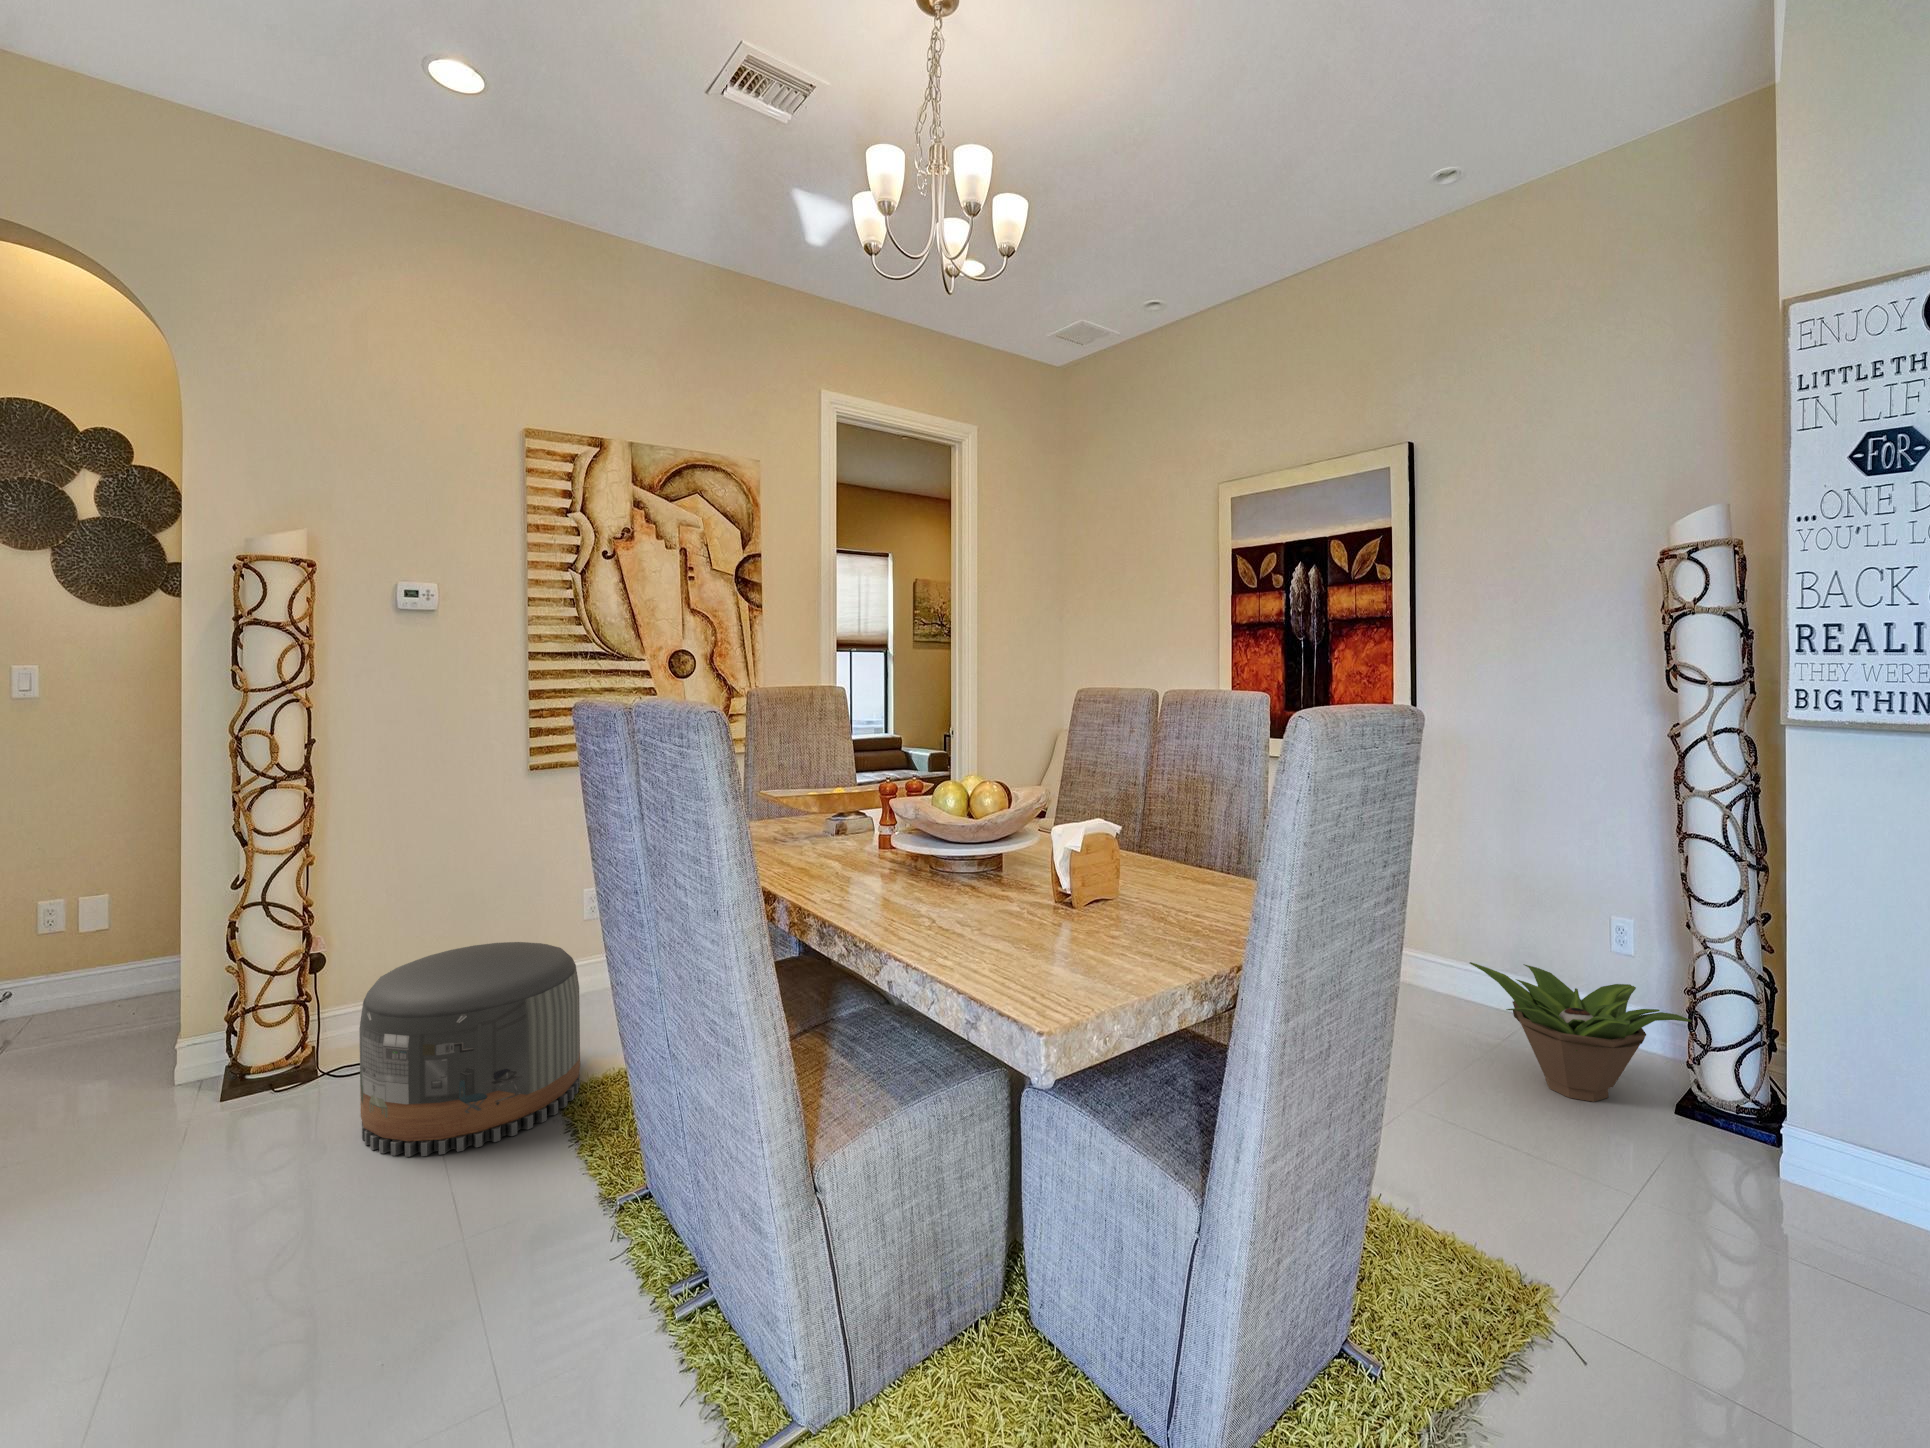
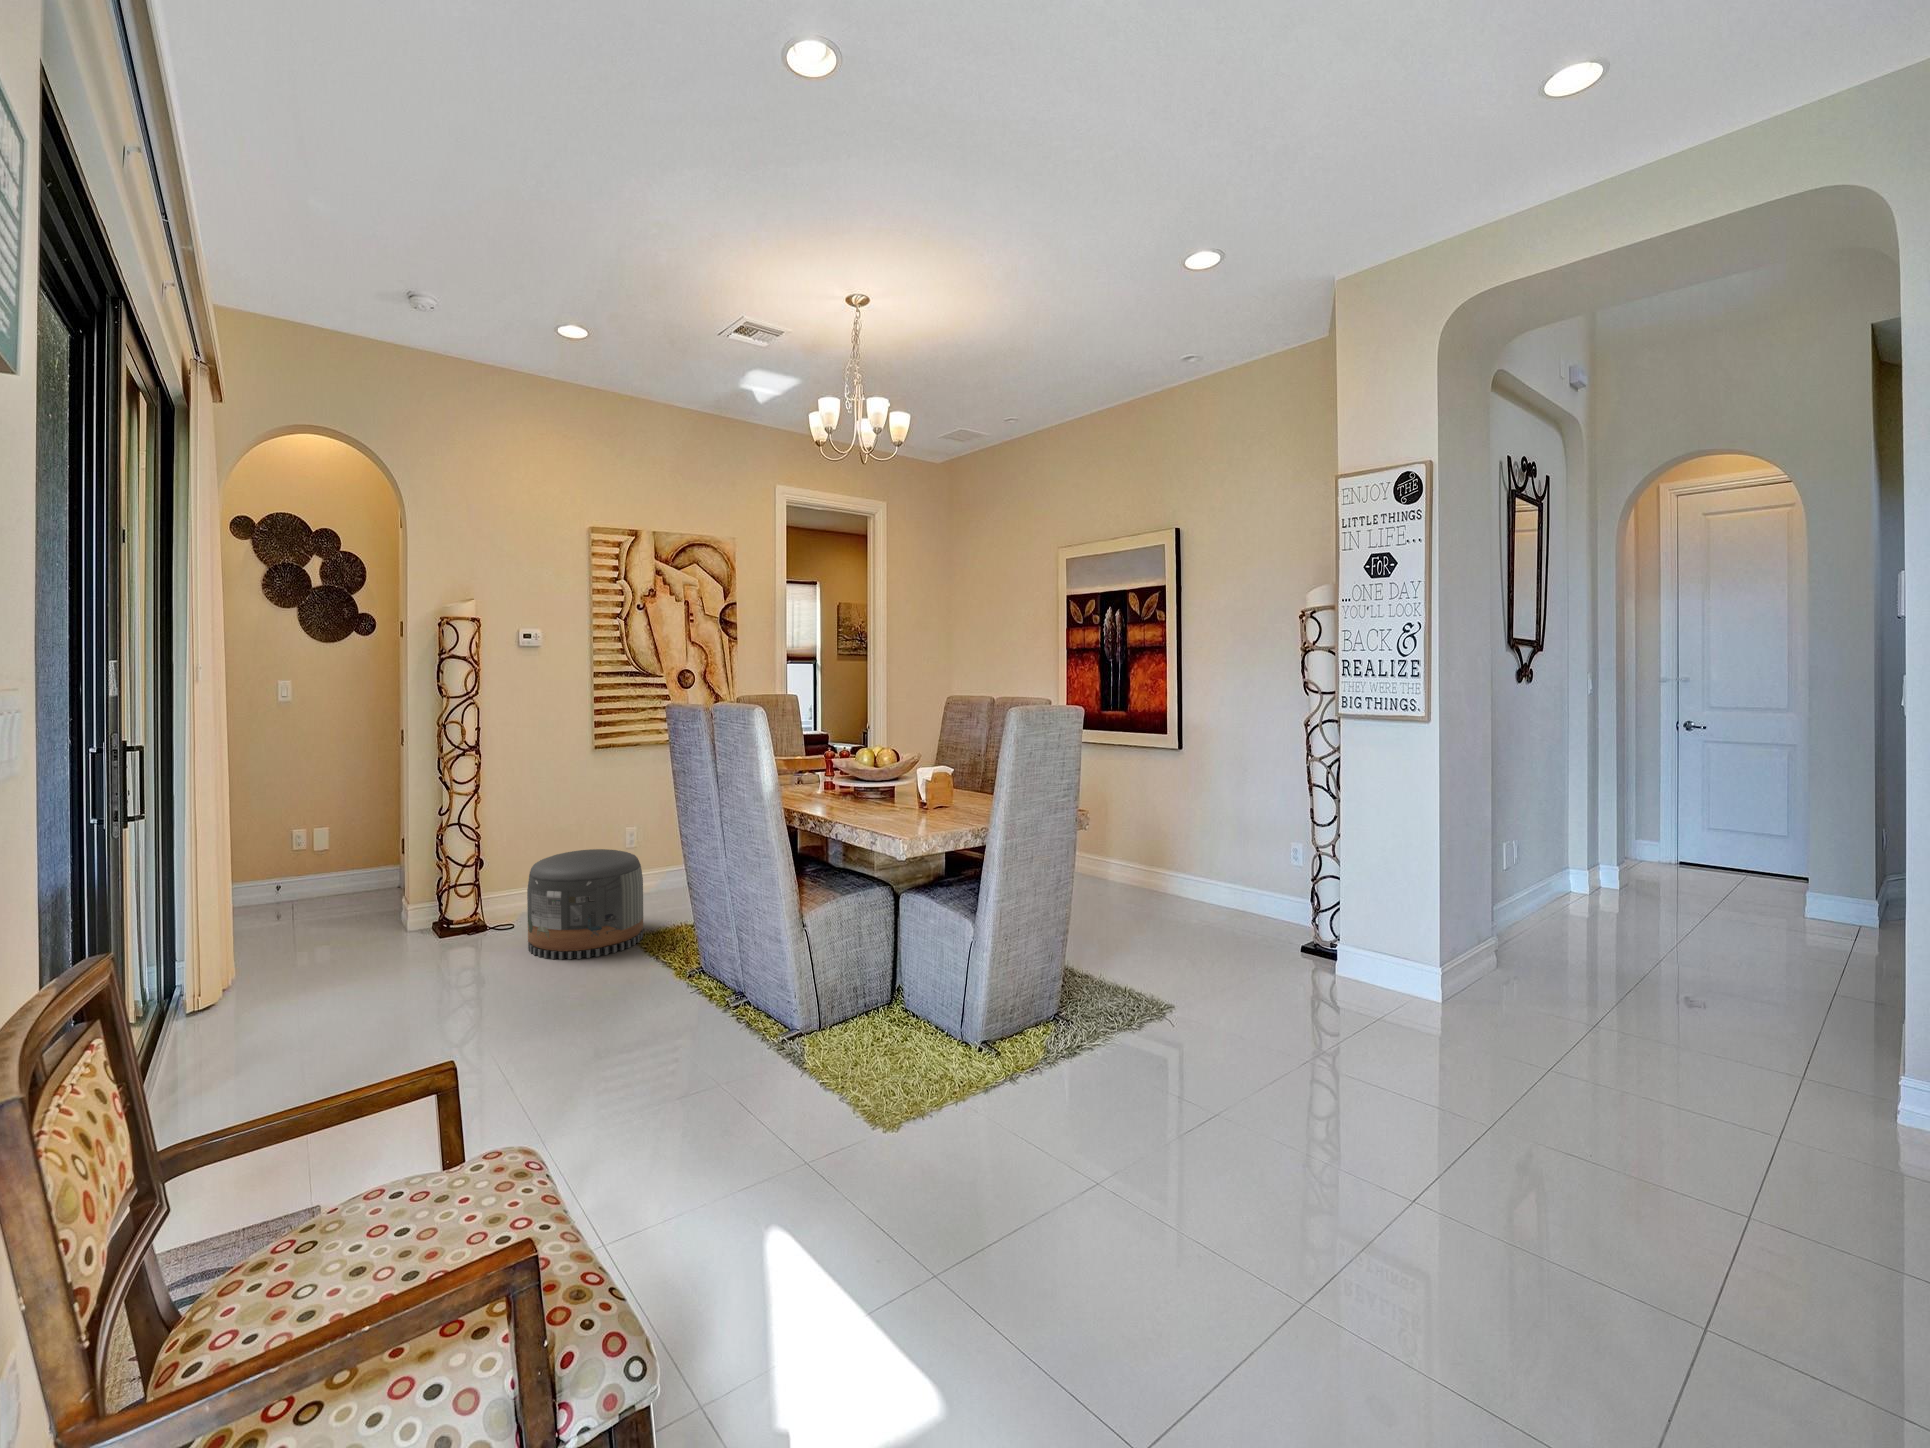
decorative plant: present [1470,962,1692,1102] -> none [1189,867,1301,946]

